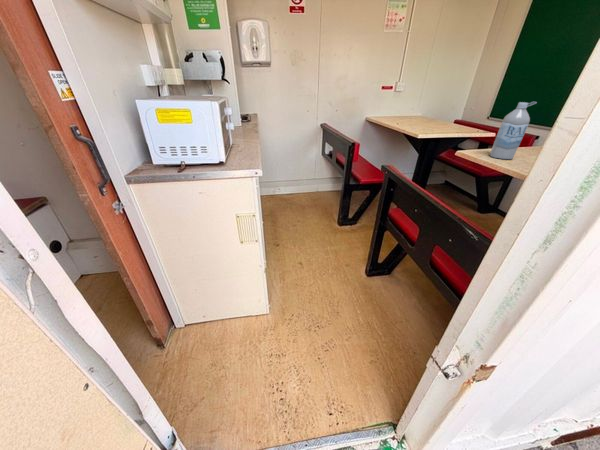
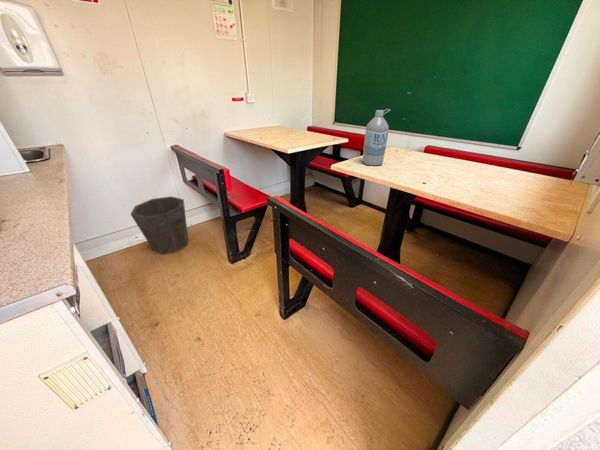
waste bin: none [281,162,318,207] -> present [131,197,188,255]

